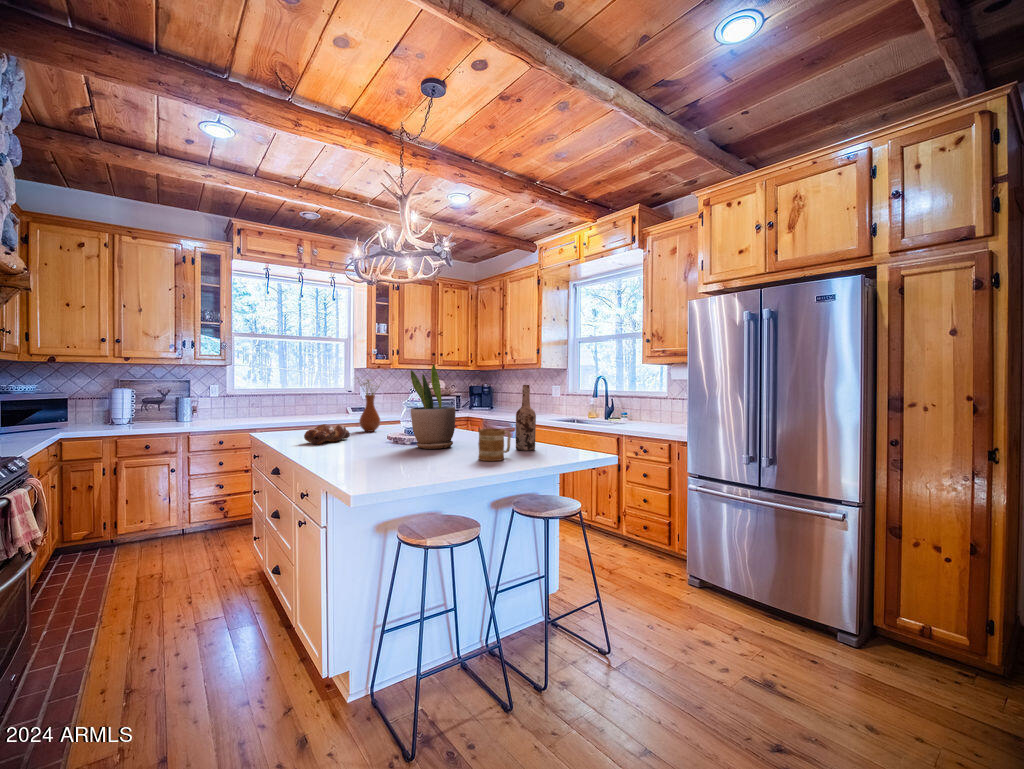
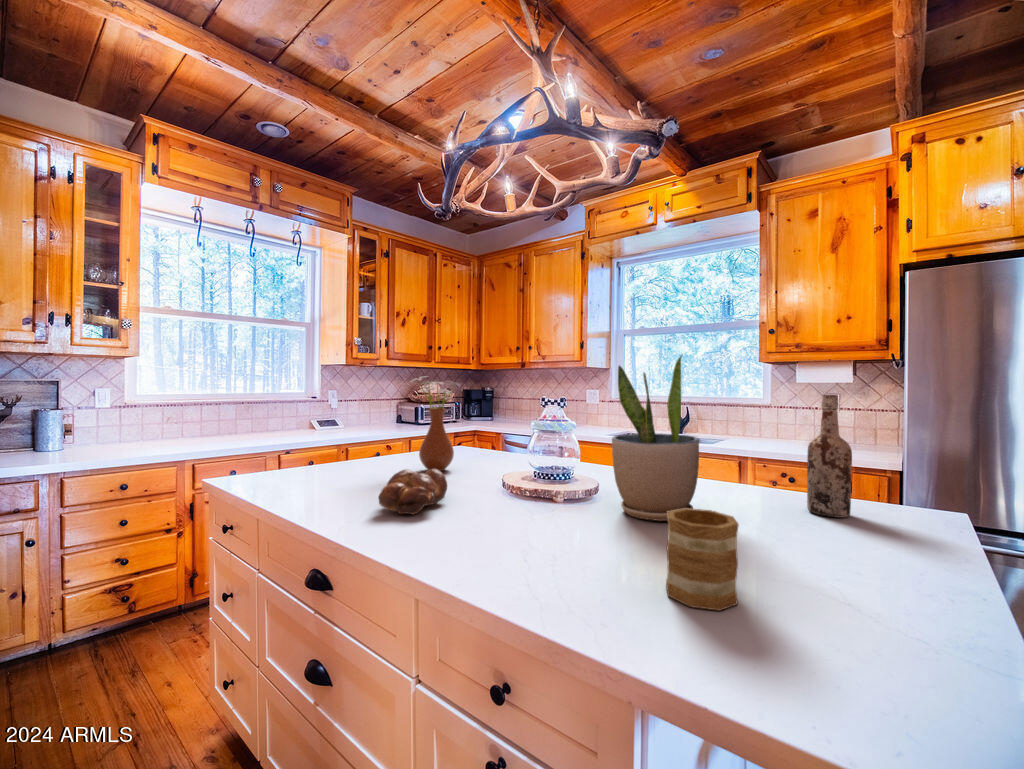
mug: present [478,428,511,461] -> present [666,508,738,611]

